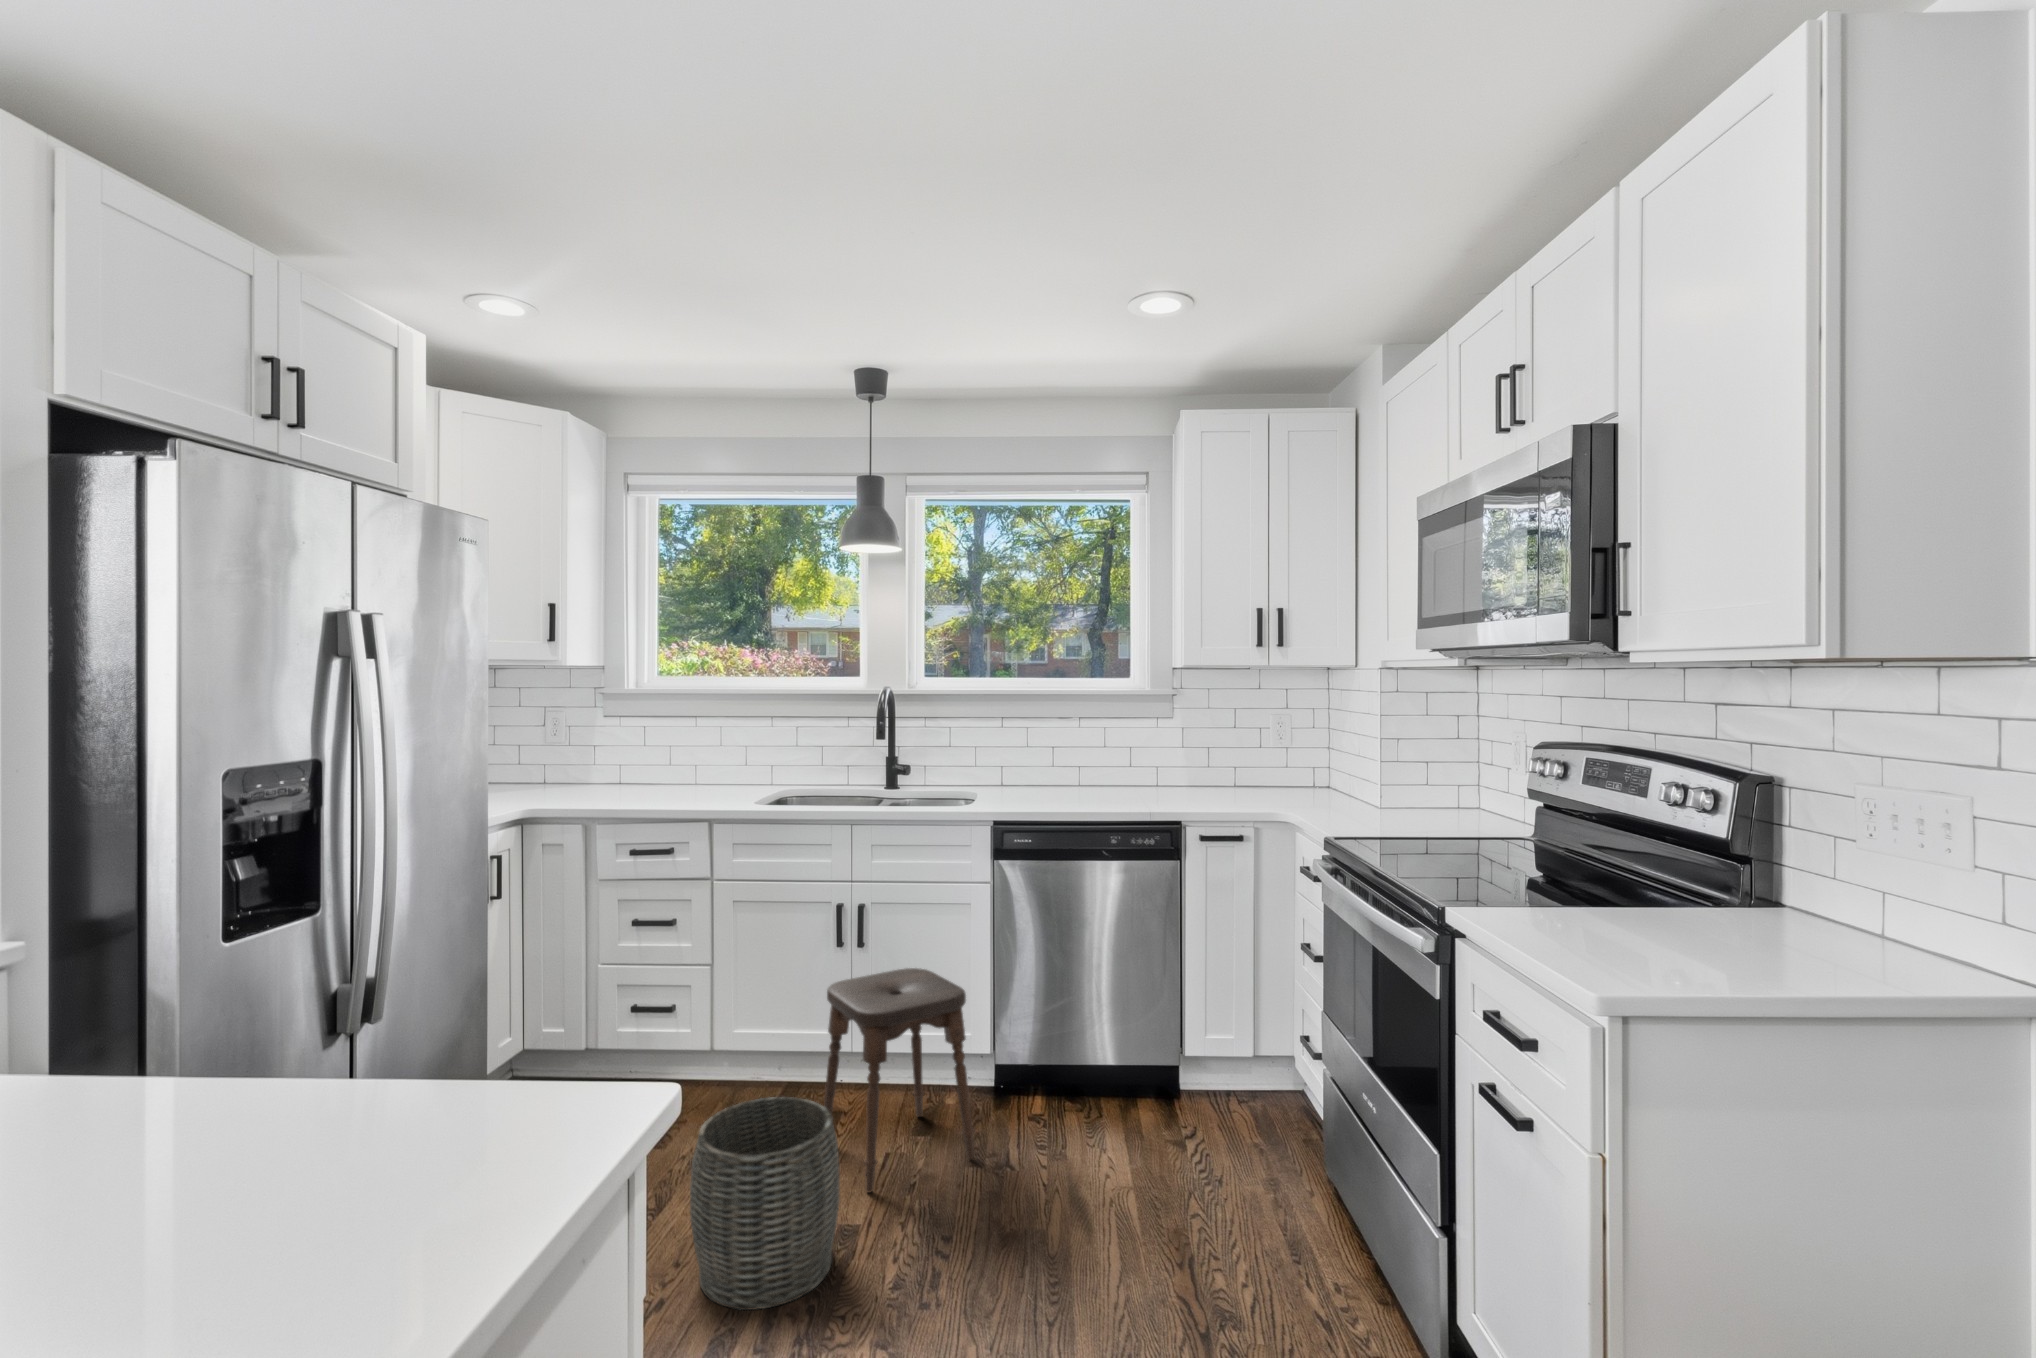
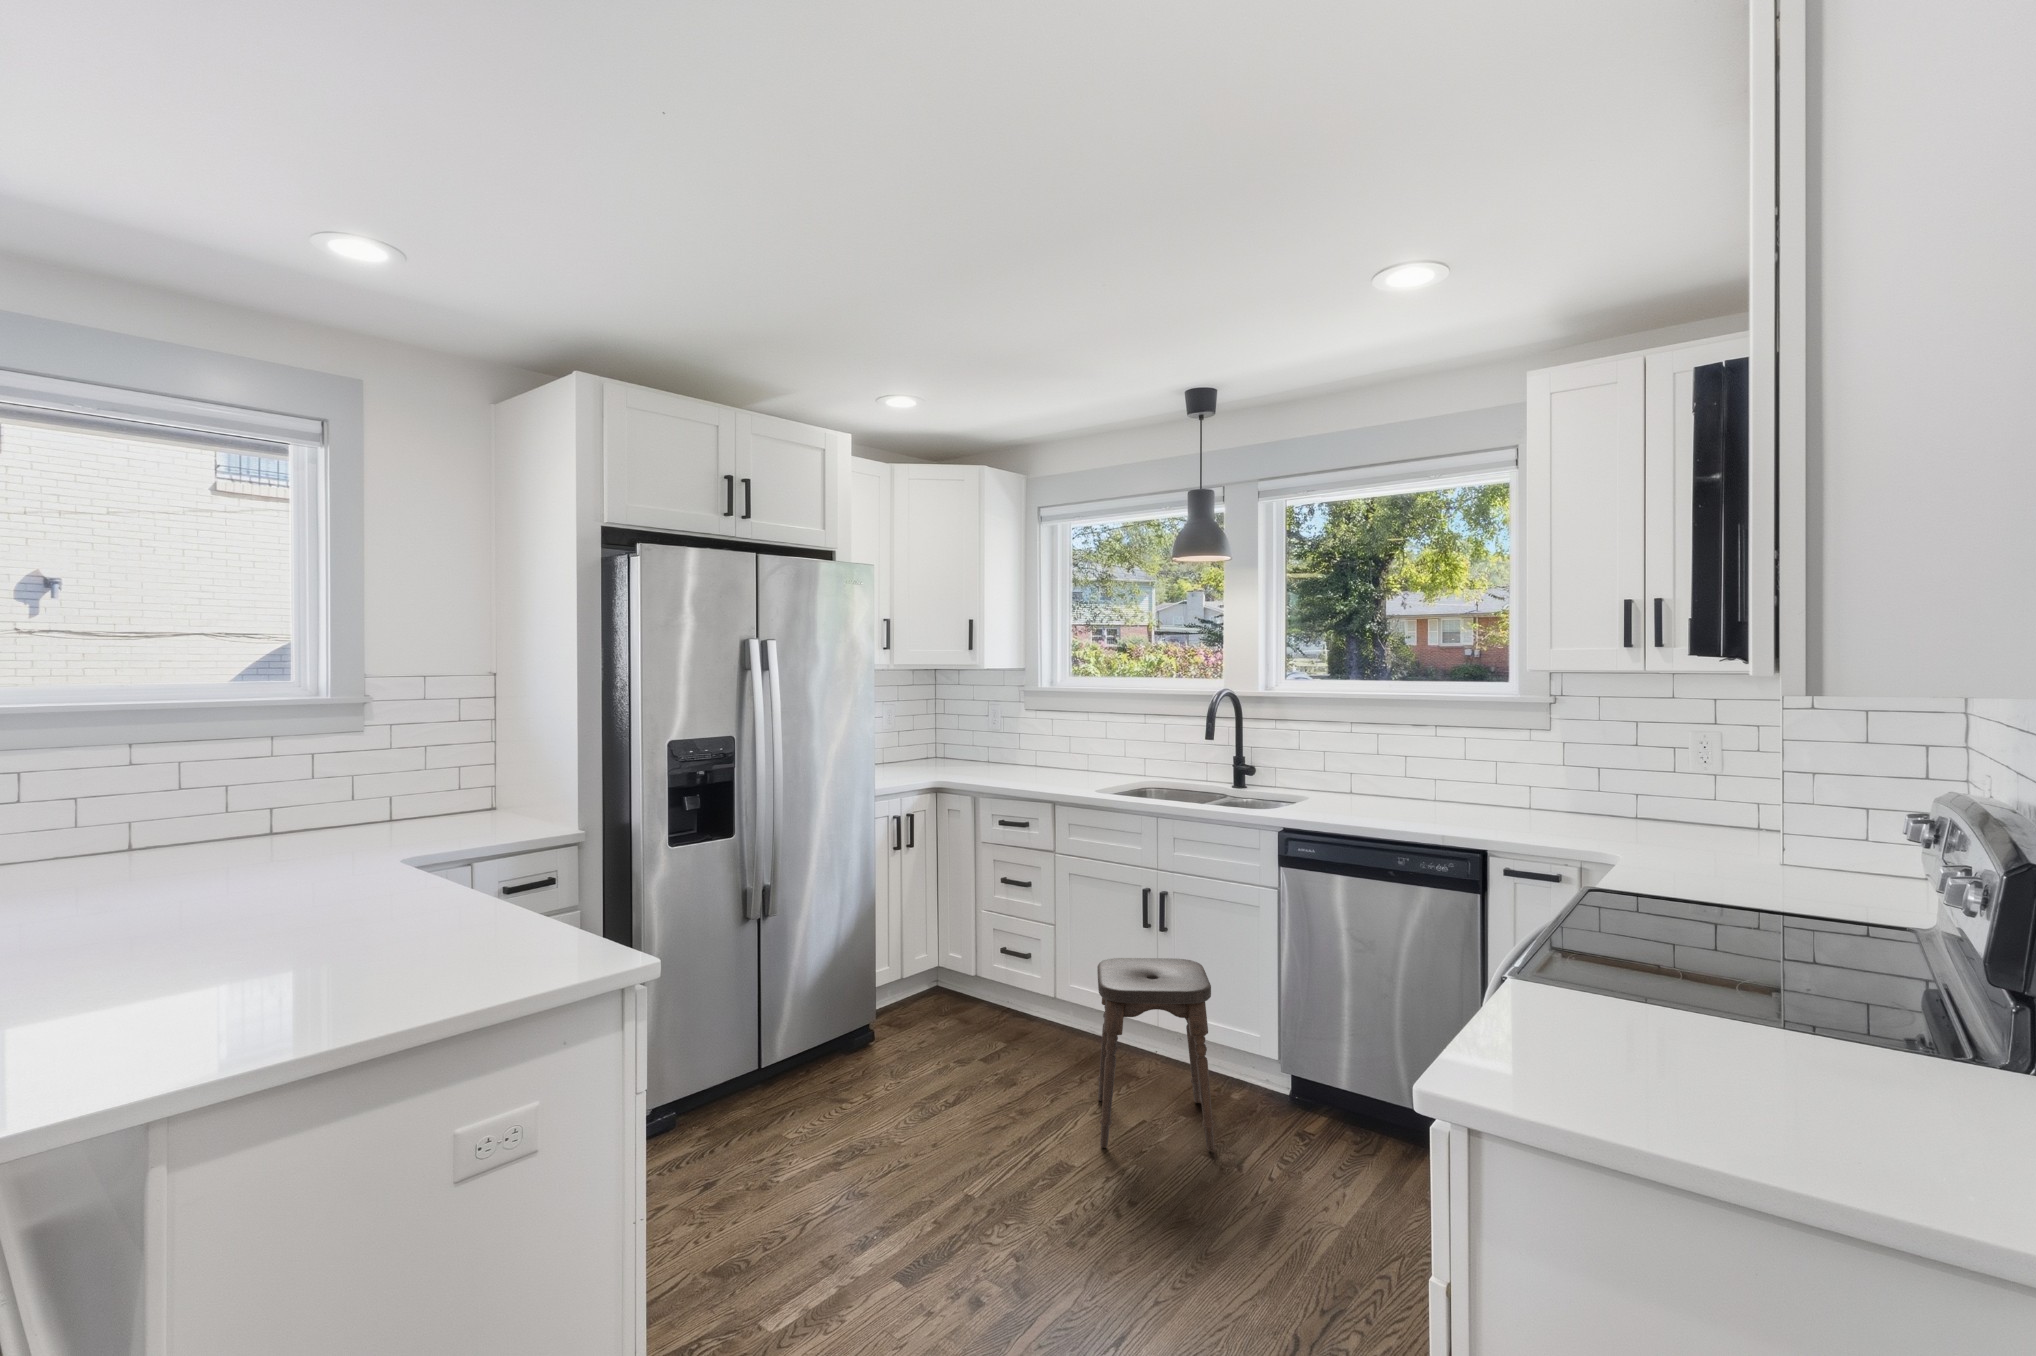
woven basket: present [690,1097,840,1310] -> none [925,1036,1044,1202]

